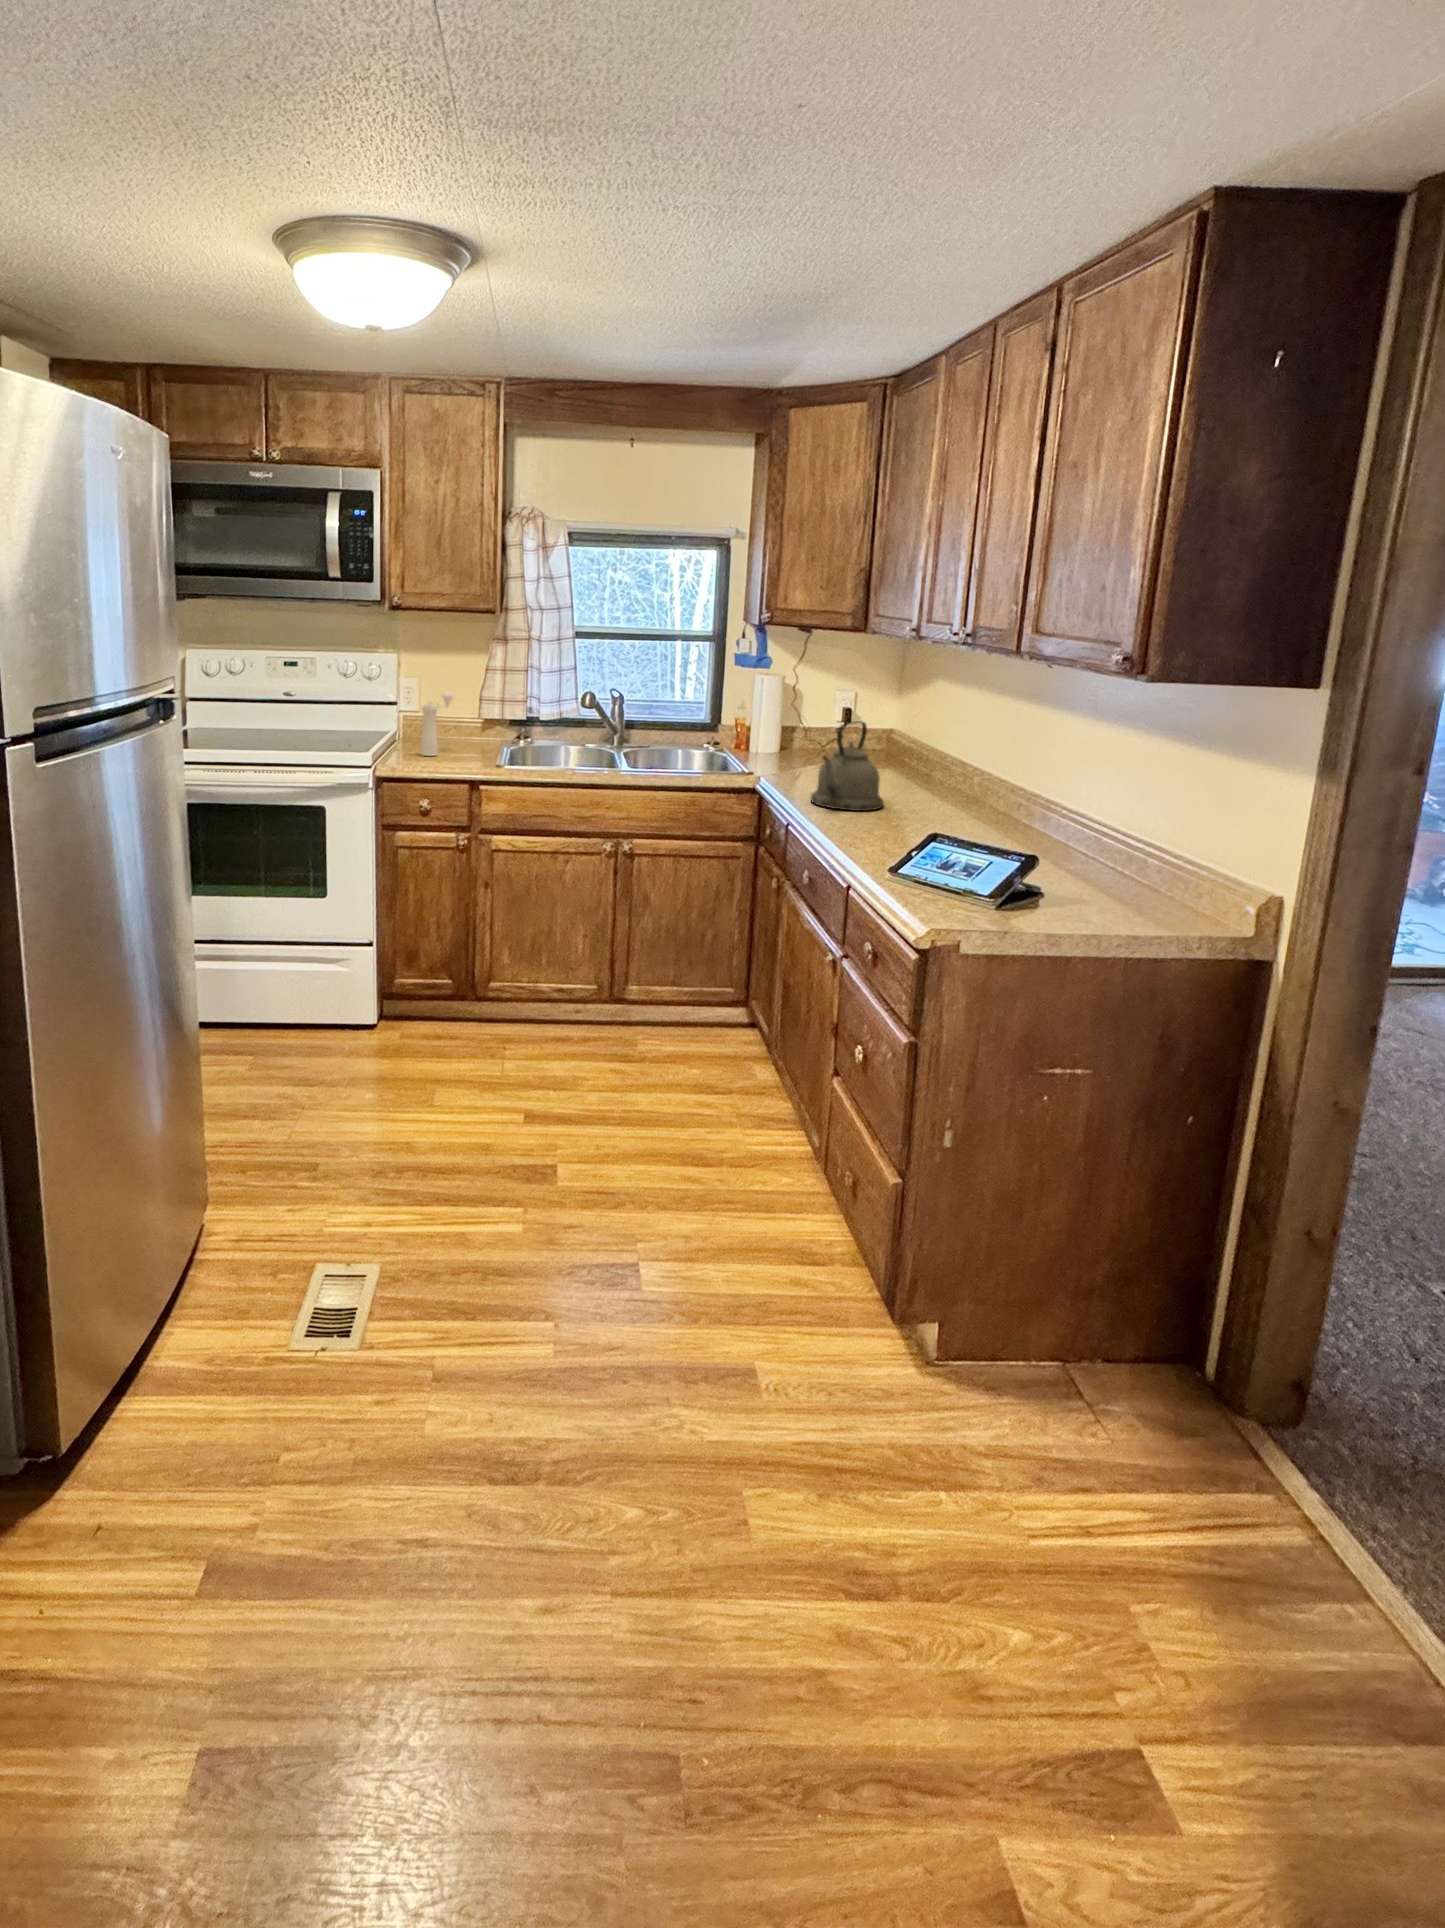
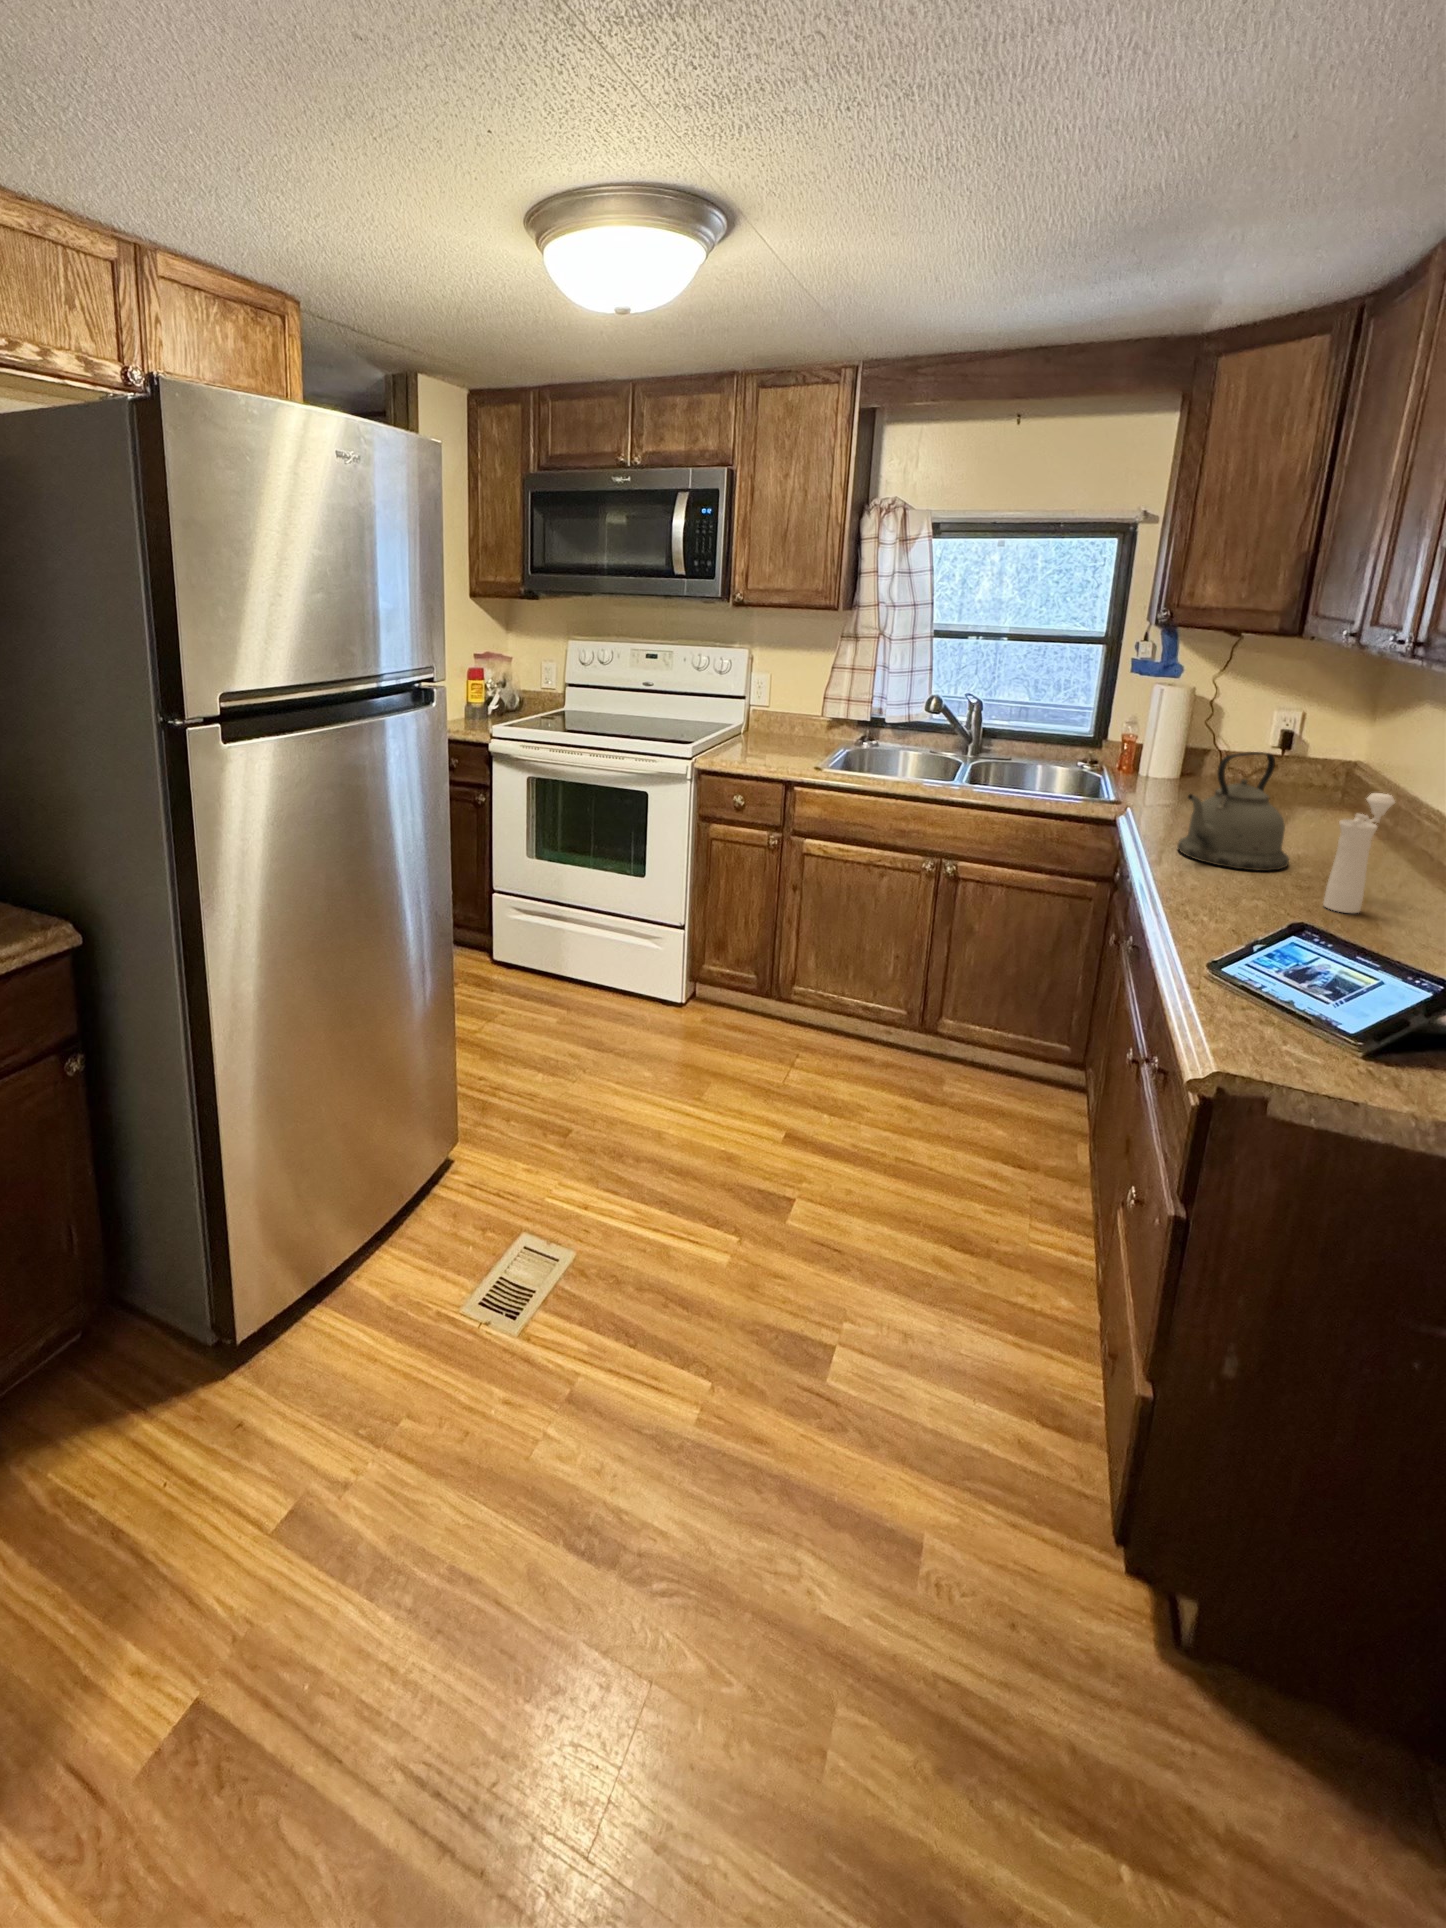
pepper mill: present [421,692,453,756] -> present [1323,793,1395,913]

